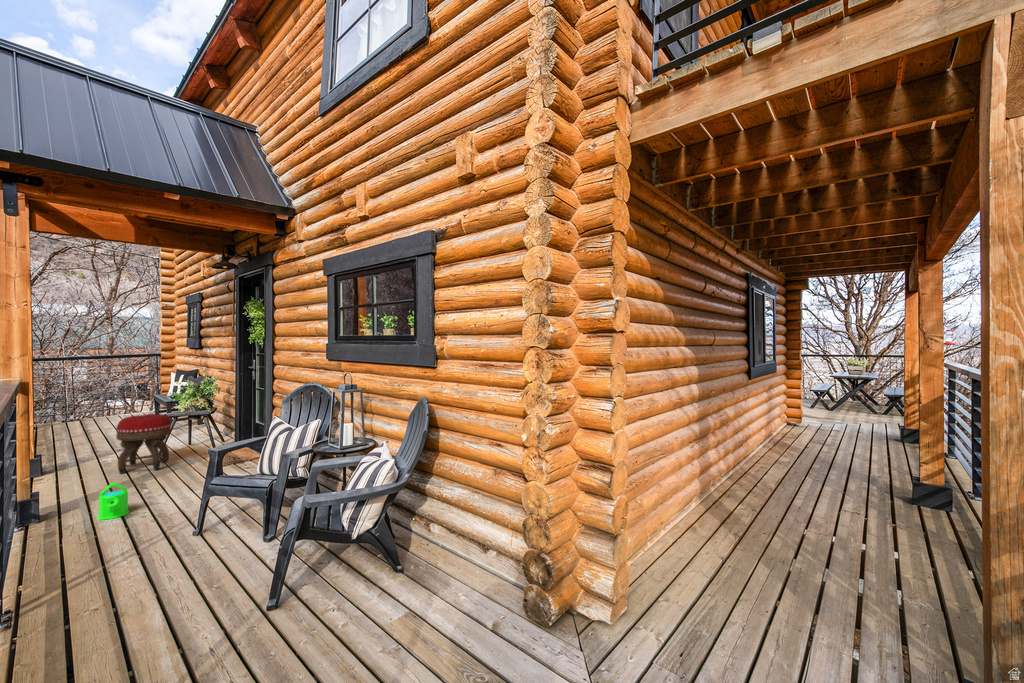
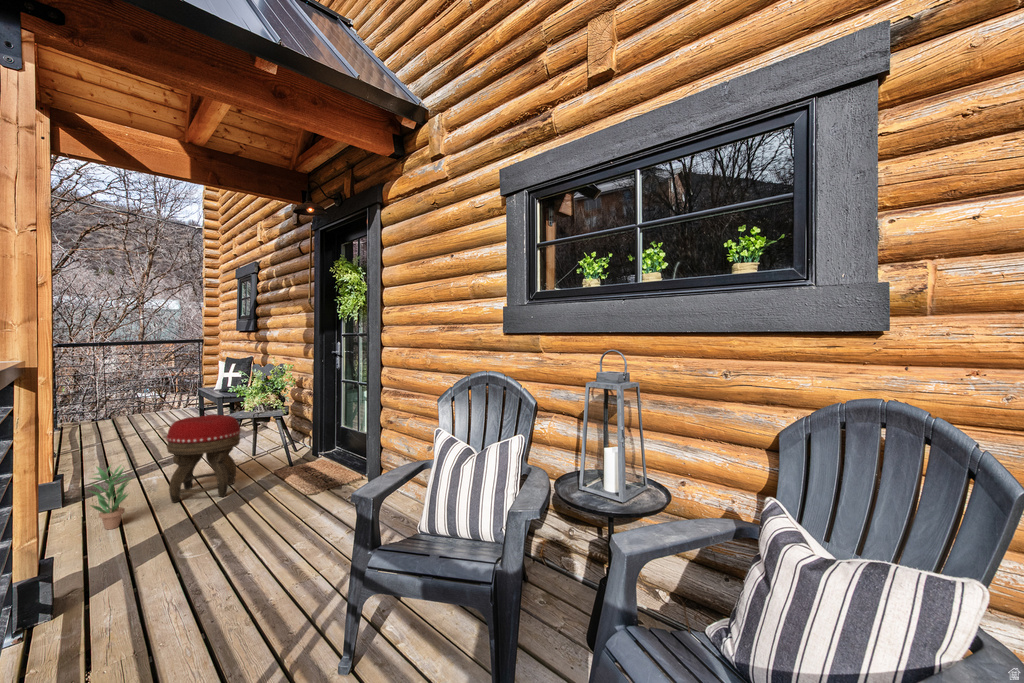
potted plant: none [59,445,92,488] -> present [89,465,131,530]
watering can: present [97,483,130,520] -> none [147,535,202,603]

